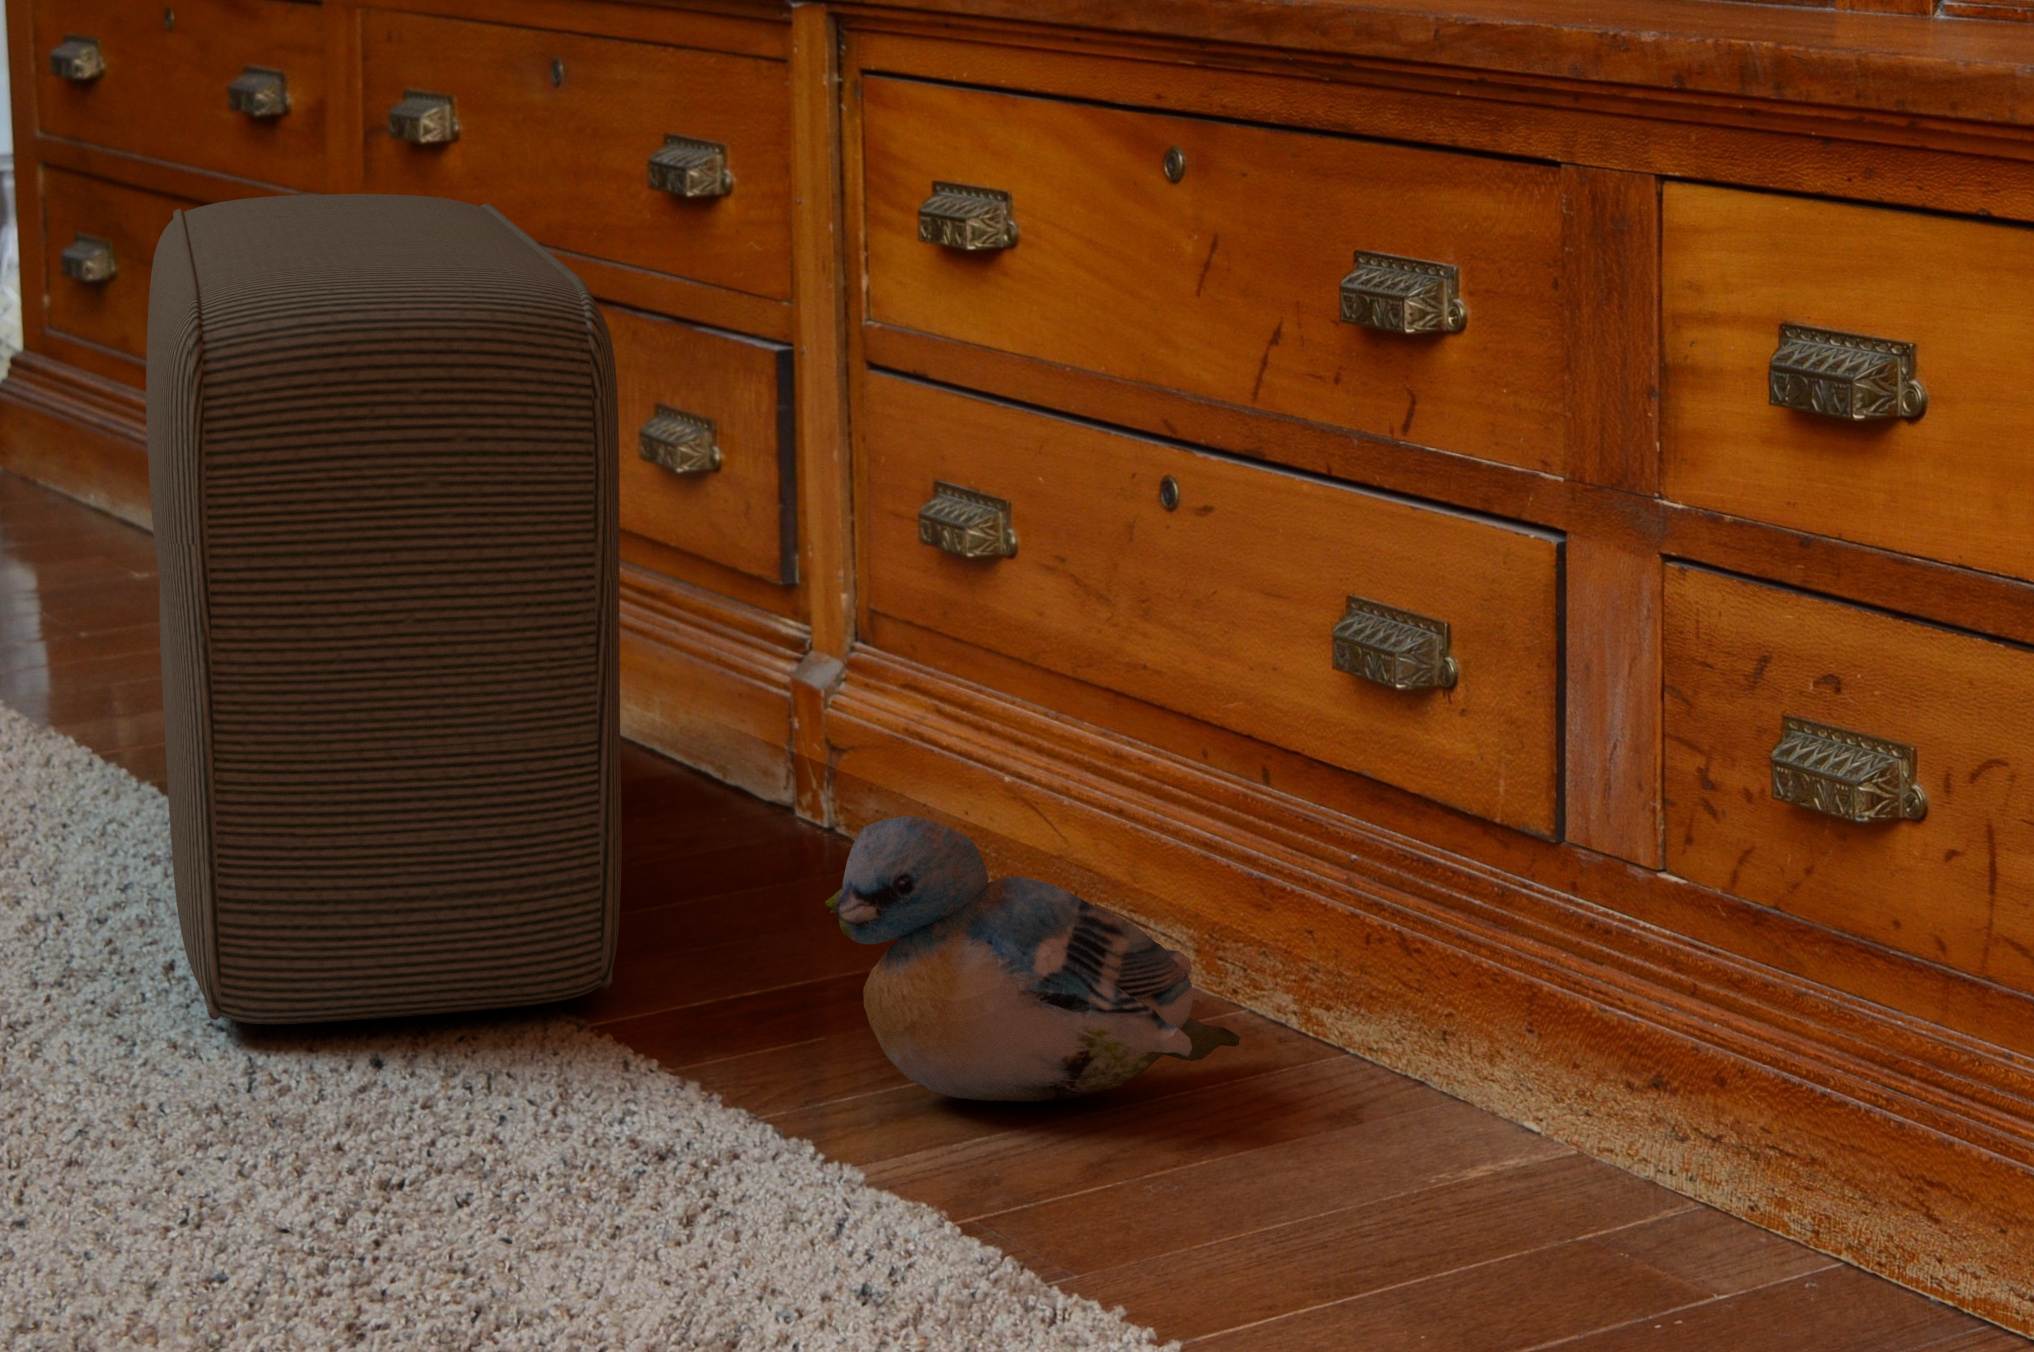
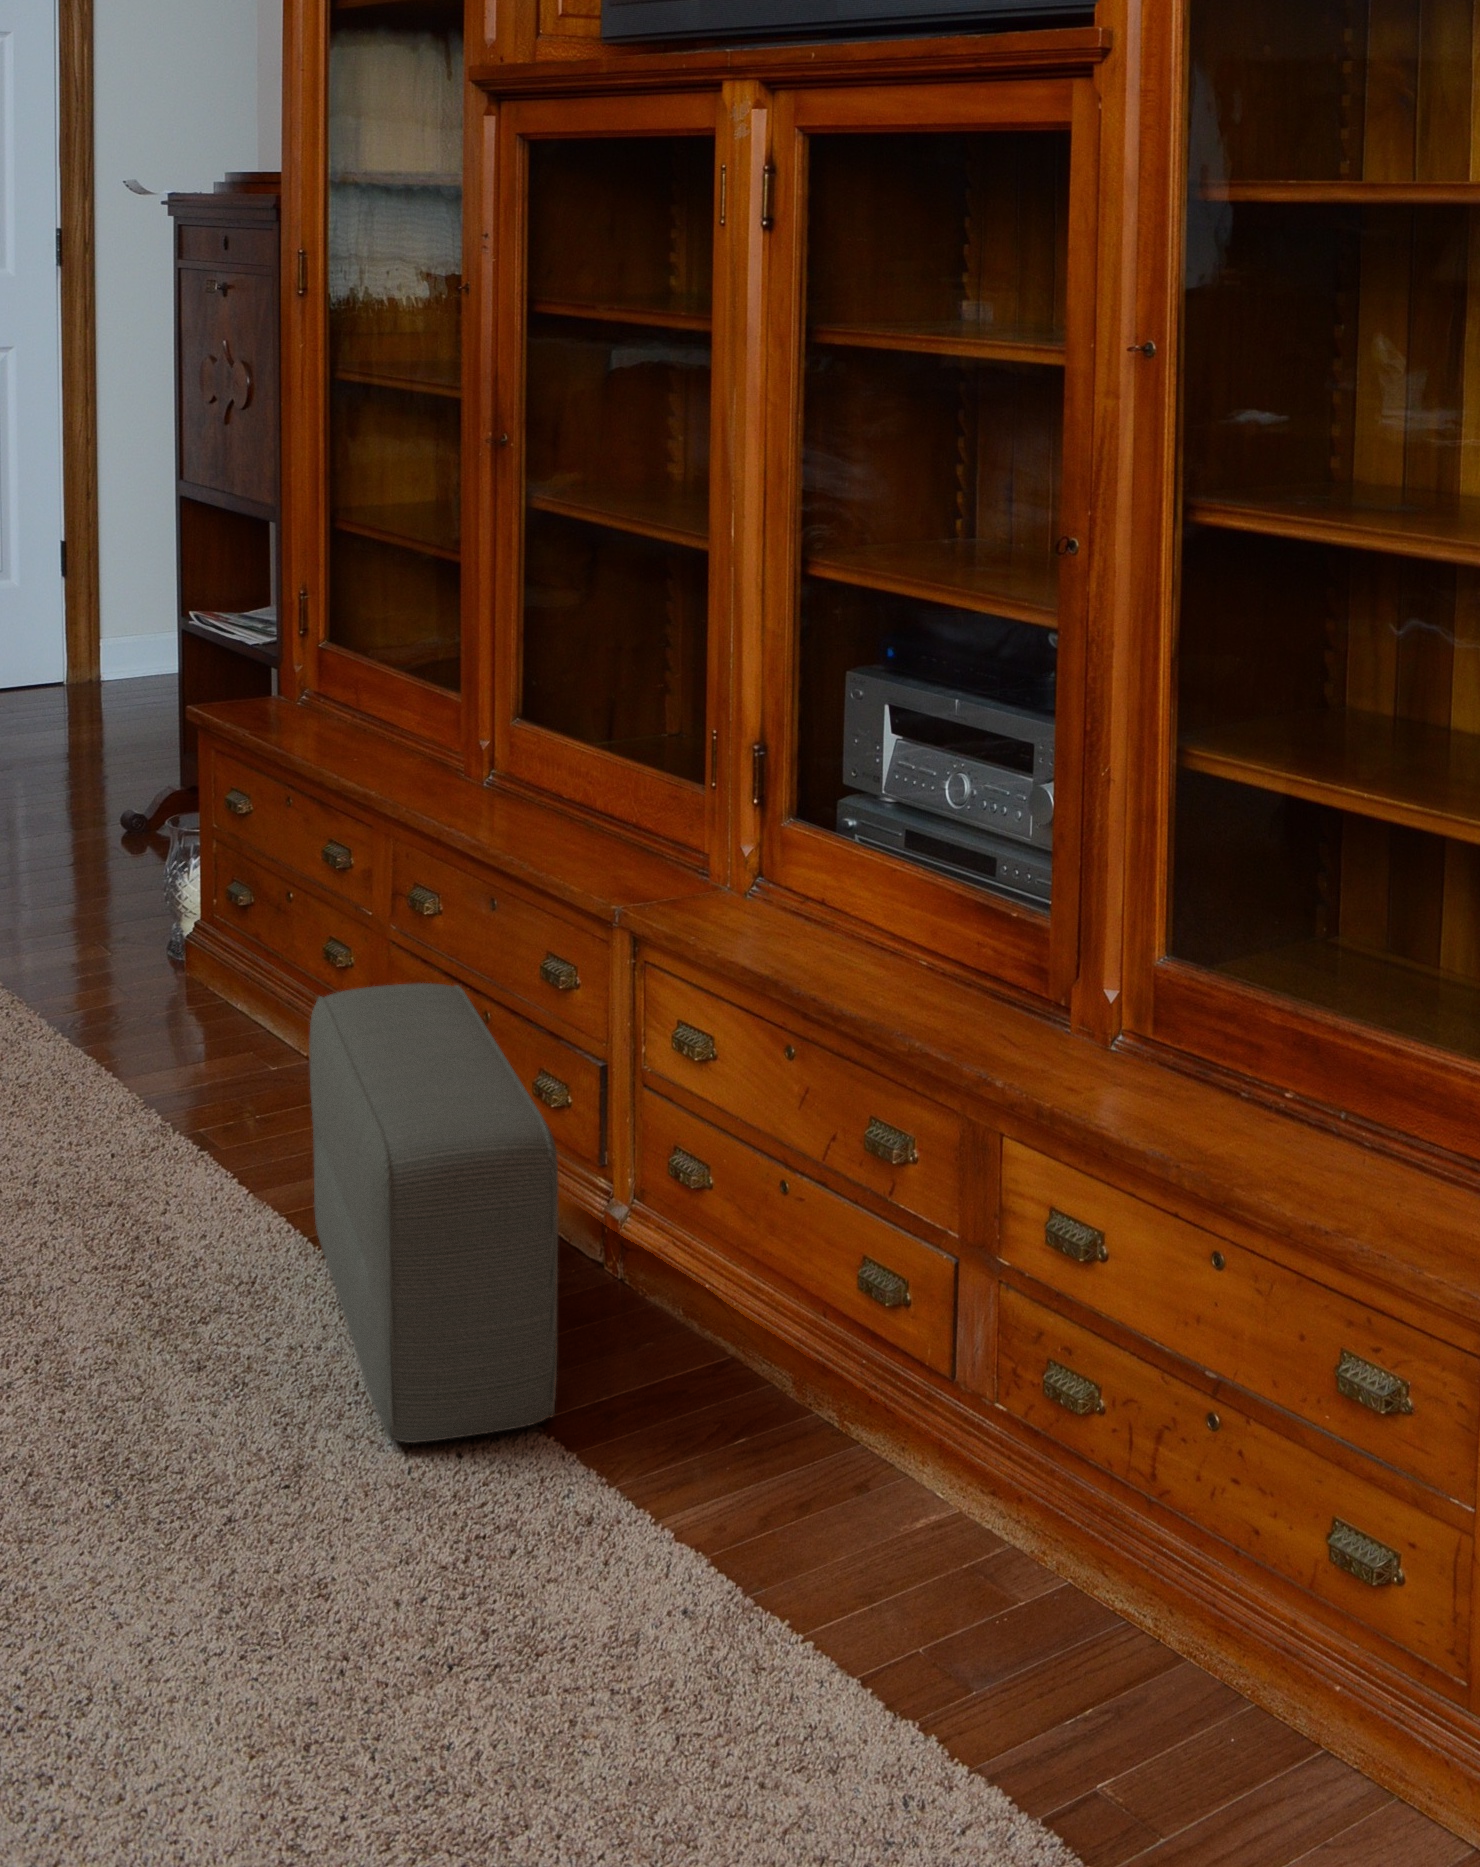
plush toy: present [825,816,1240,1102] -> none [656,1372,825,1488]

